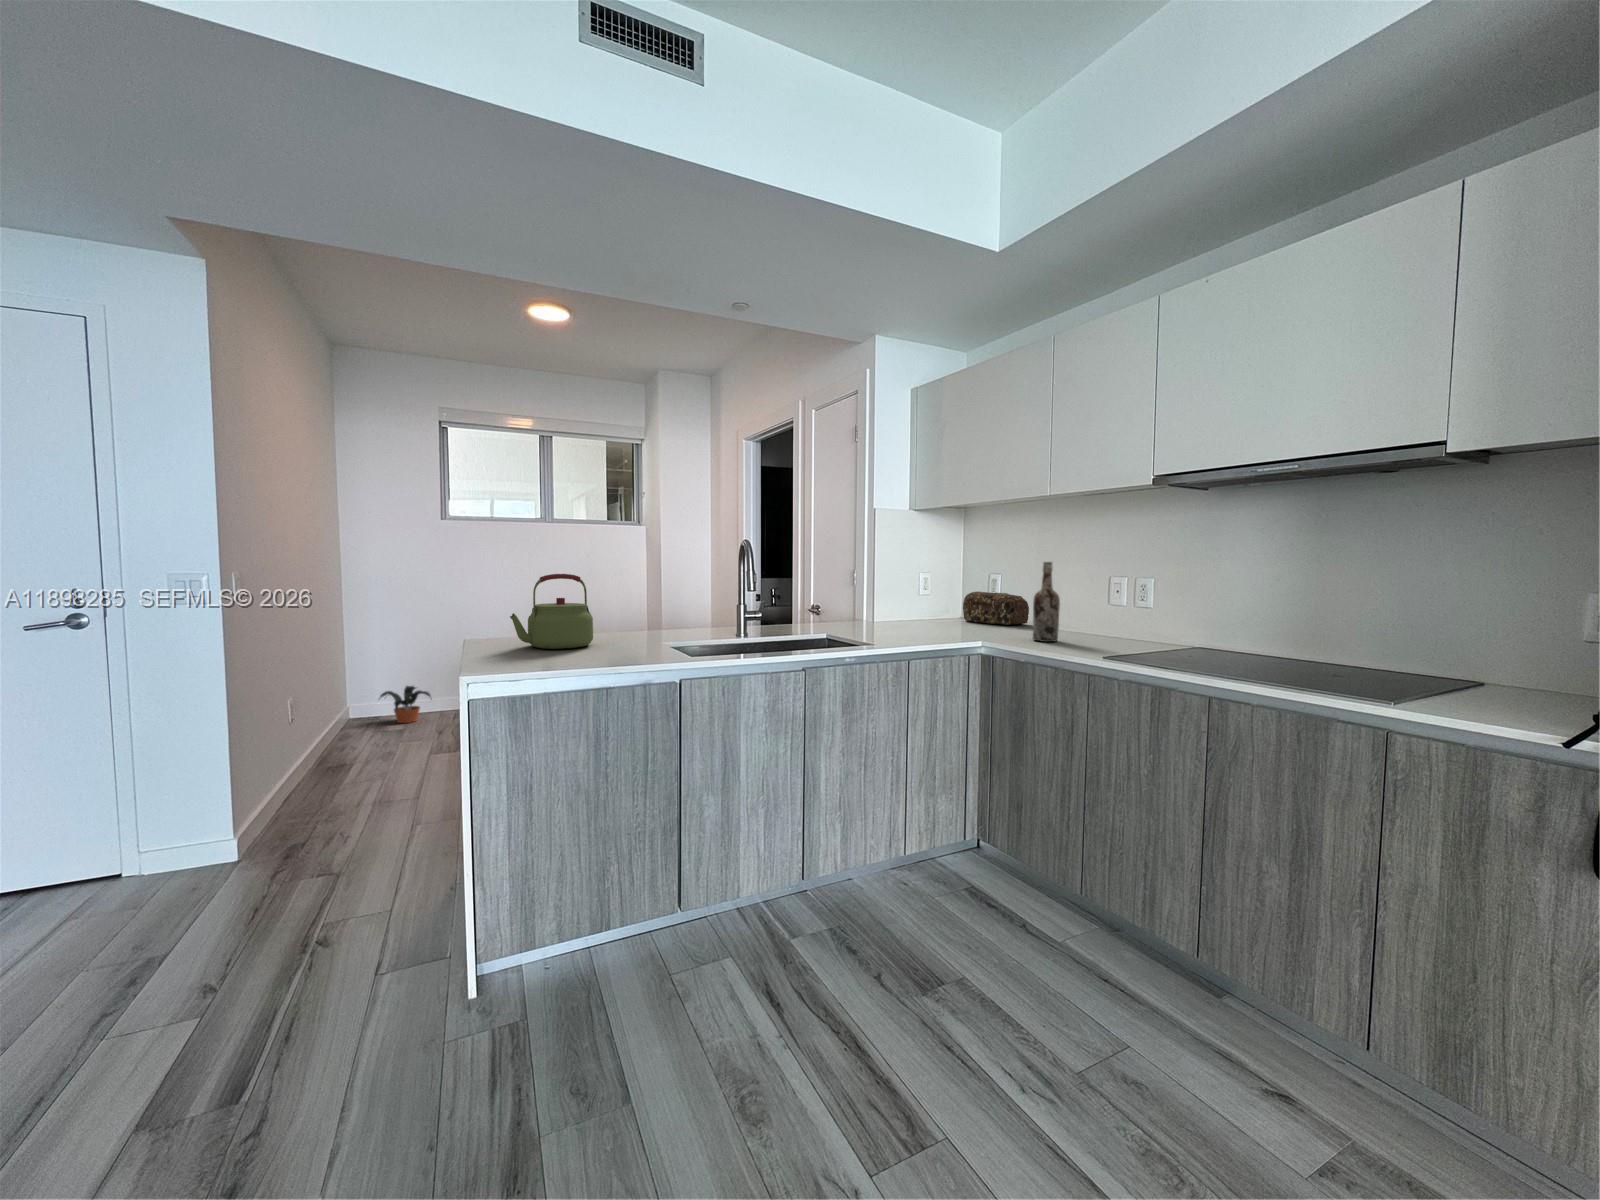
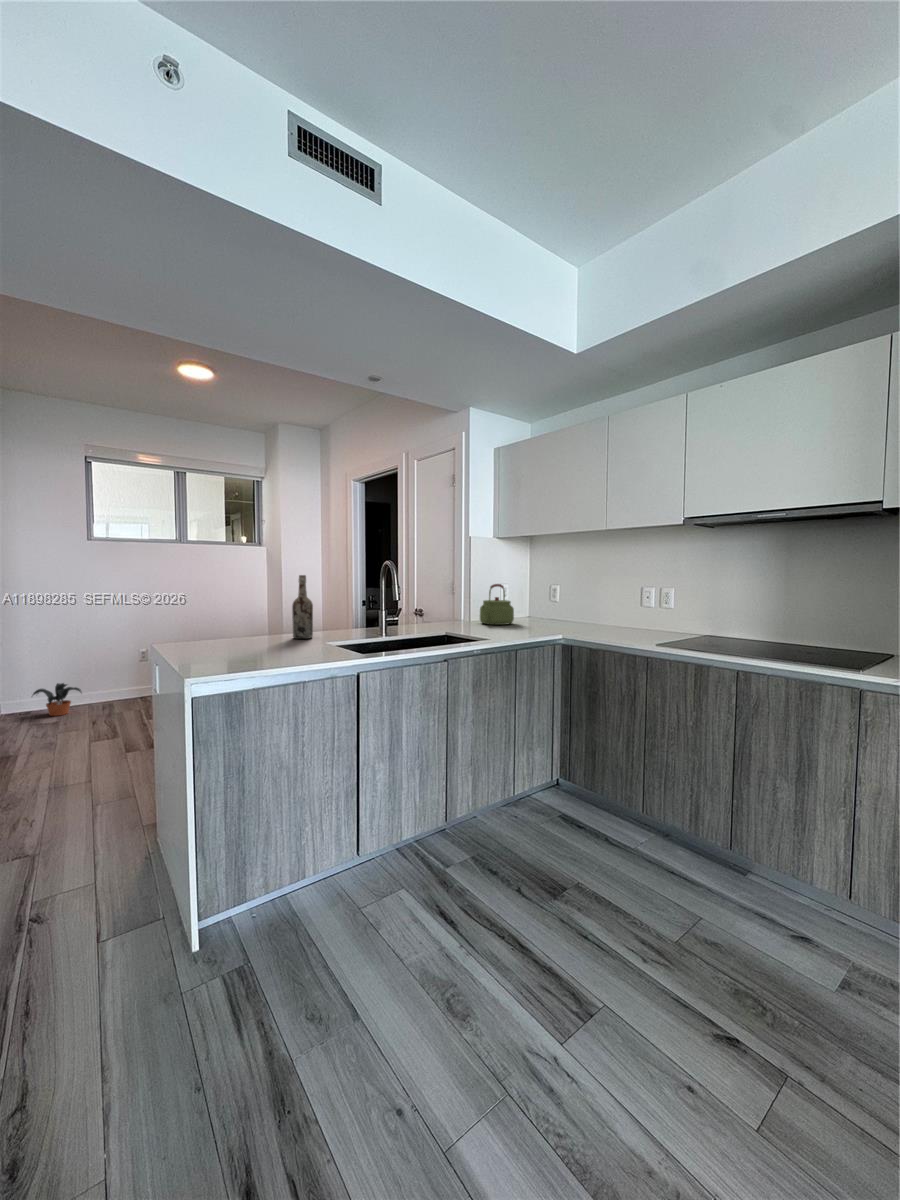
wine bottle: present [1033,562,1060,642] -> present [292,575,313,639]
kettle: present [510,574,593,649] -> present [480,584,514,625]
bread loaf: present [963,592,1029,625] -> none [533,598,580,622]

